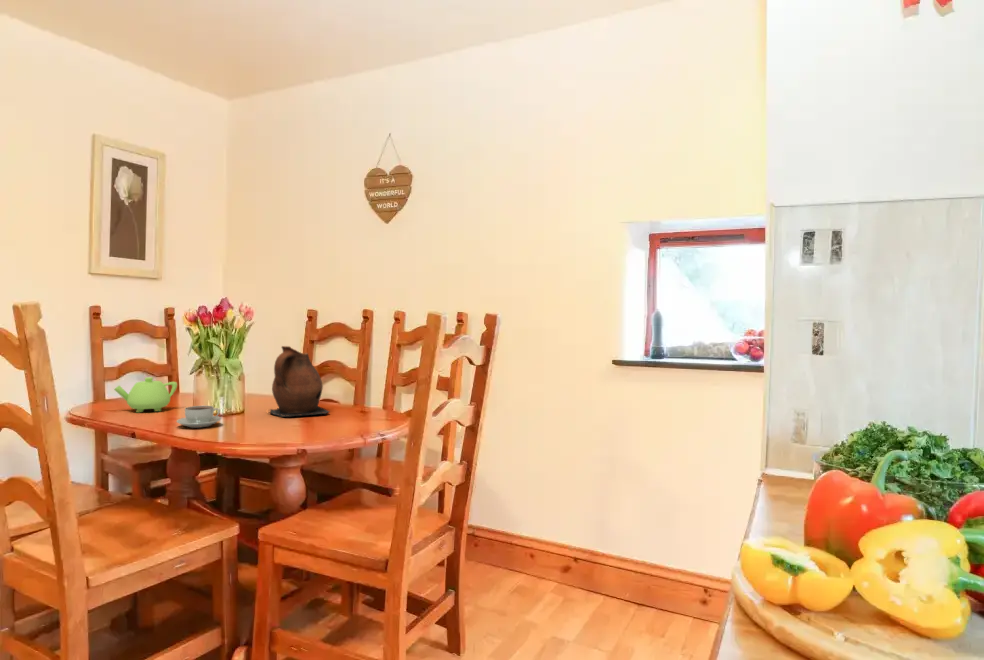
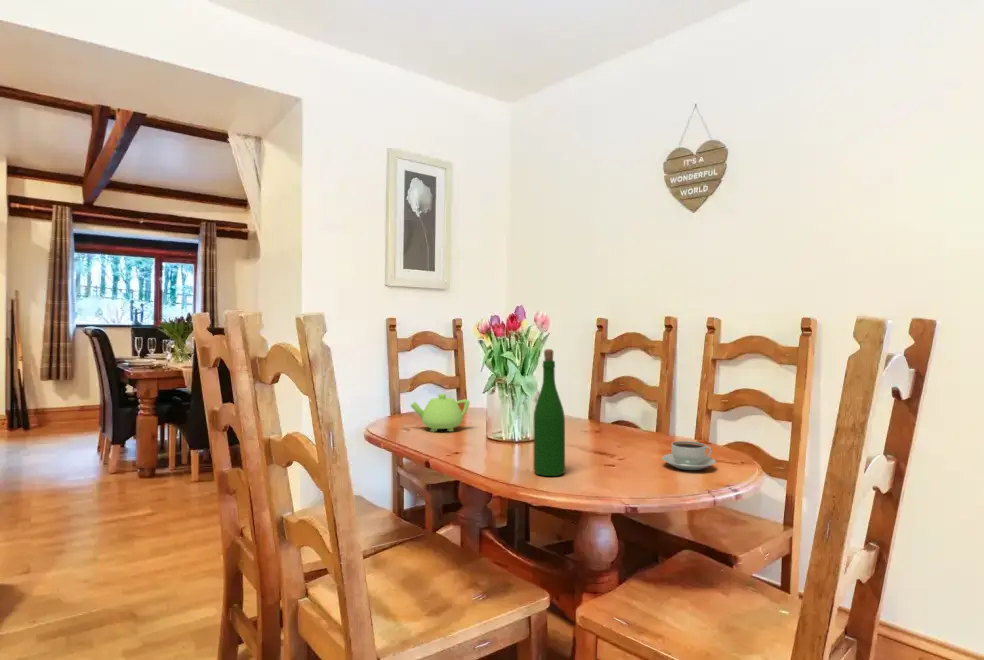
wine bottle: none [231,335,258,437] -> present [533,349,565,476]
ceramic pitcher: present [270,346,329,417] -> none [564,362,641,449]
coffee cup: present [177,406,222,428] -> present [662,441,716,470]

